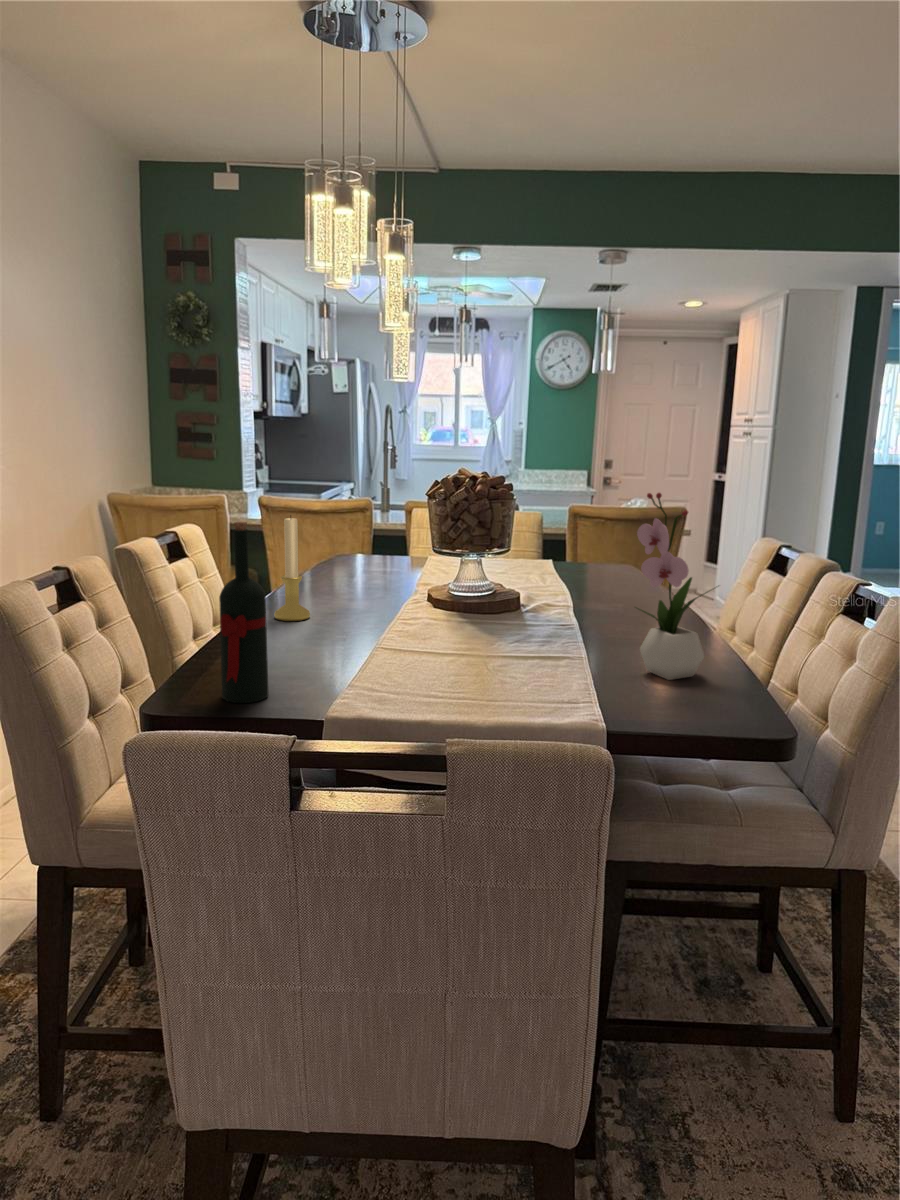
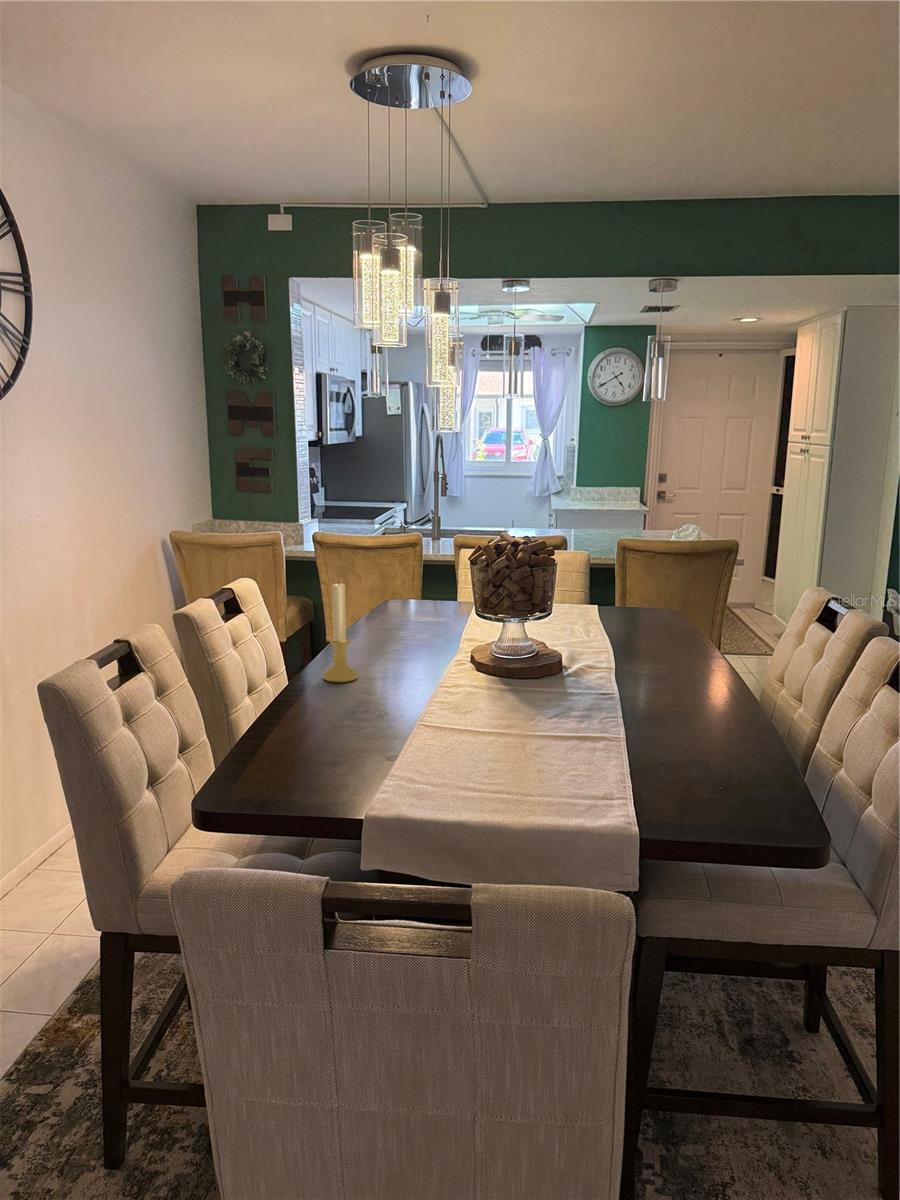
flower arrangement: present [635,493,709,680] -> none [670,574,757,758]
wine bottle: present [219,522,269,703] -> none [268,614,315,785]

